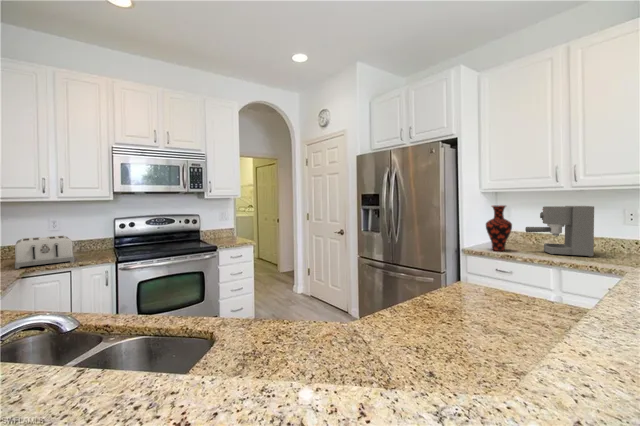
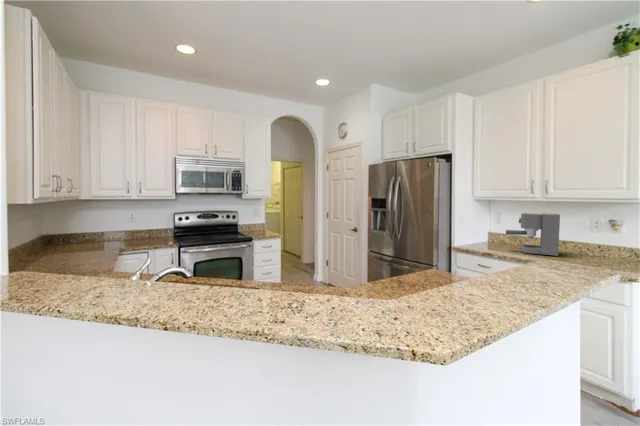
vase: present [486,205,512,251] -> none [473,211,494,249]
toaster: present [15,236,74,269] -> none [109,225,149,248]

